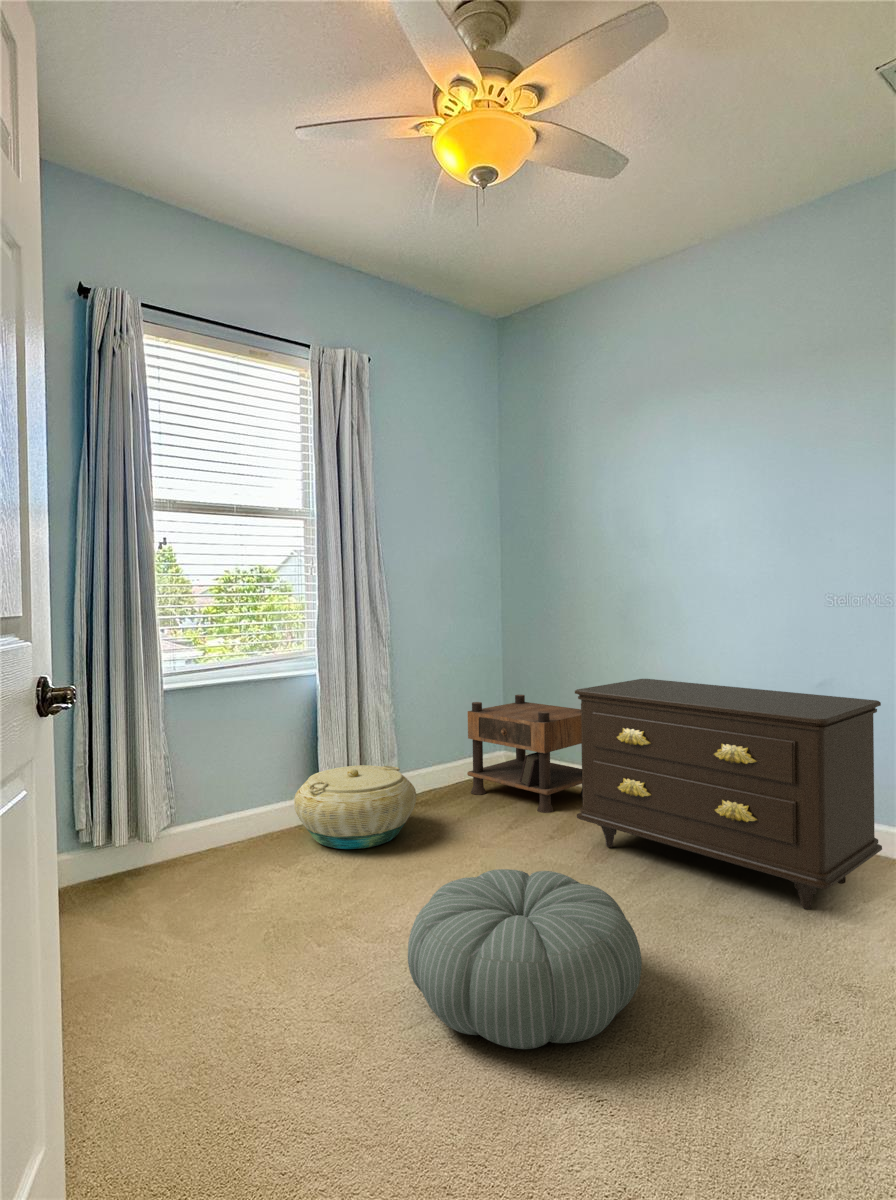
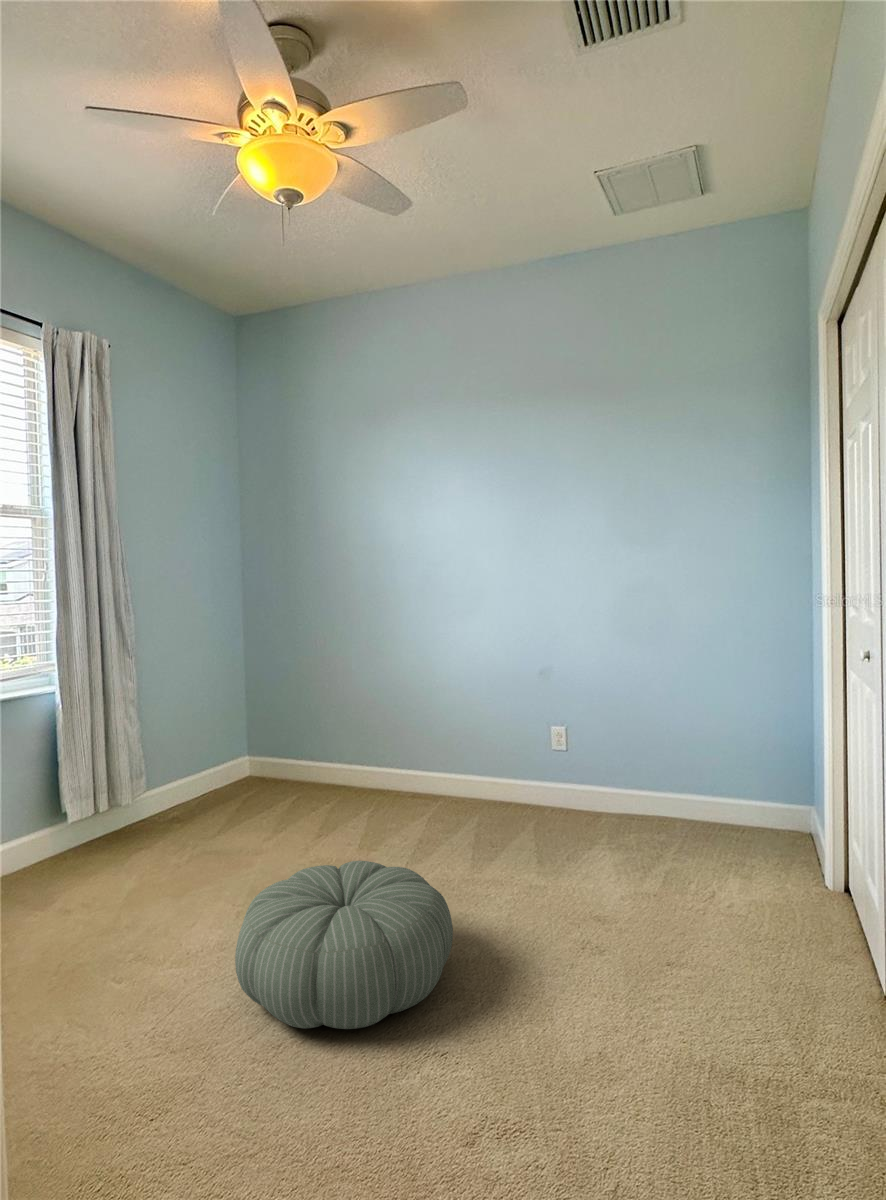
dresser: present [575,679,882,909] -> none [344,674,592,856]
nightstand: present [467,695,583,813] -> none [220,696,353,809]
basket: present [294,765,416,849] -> none [37,783,182,879]

